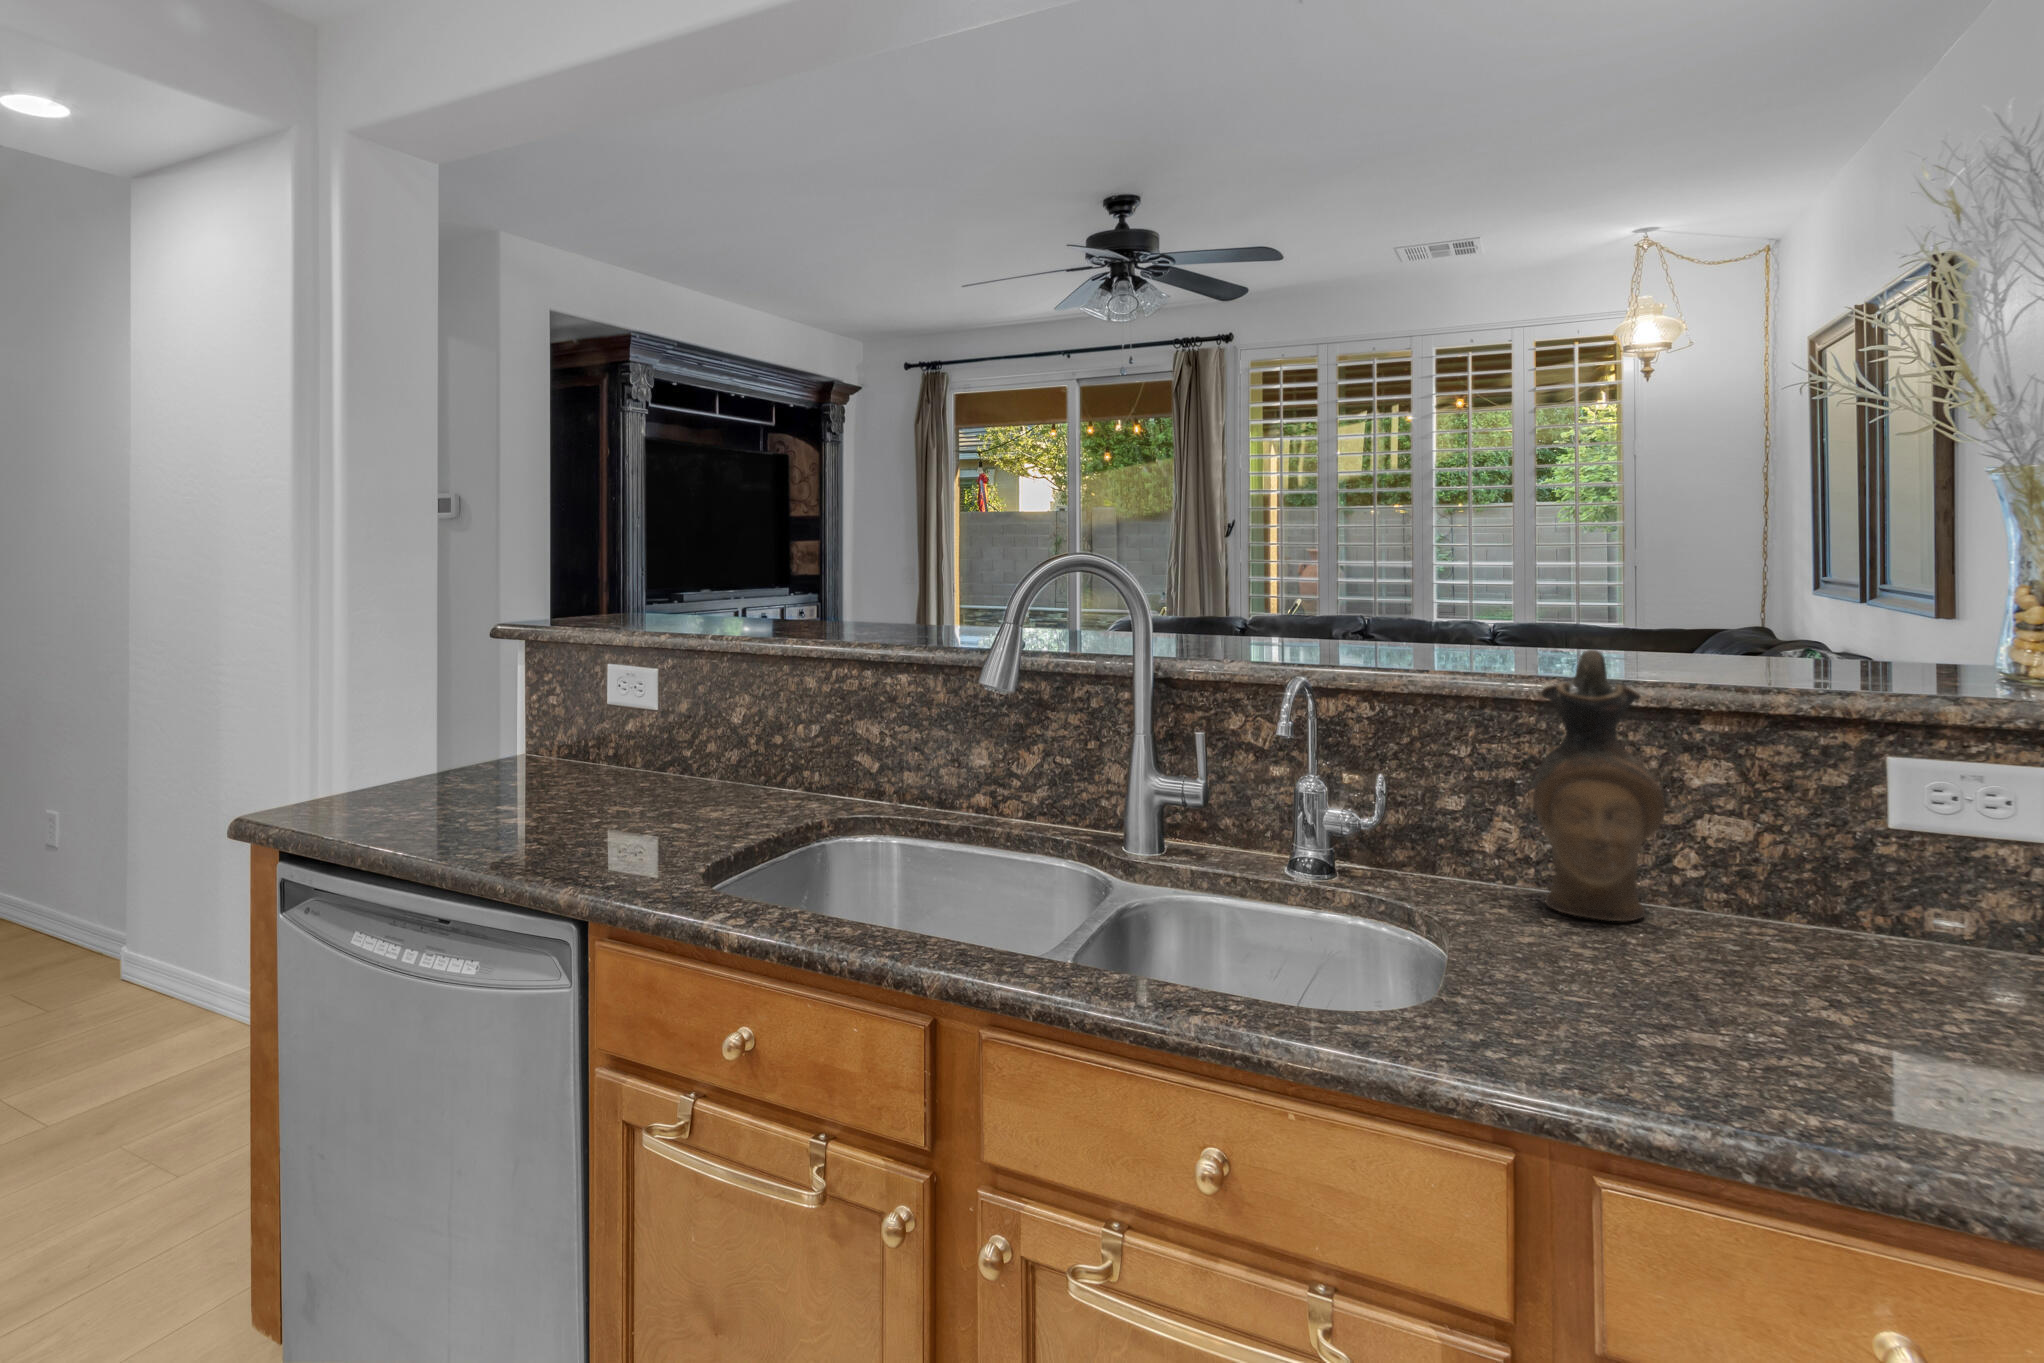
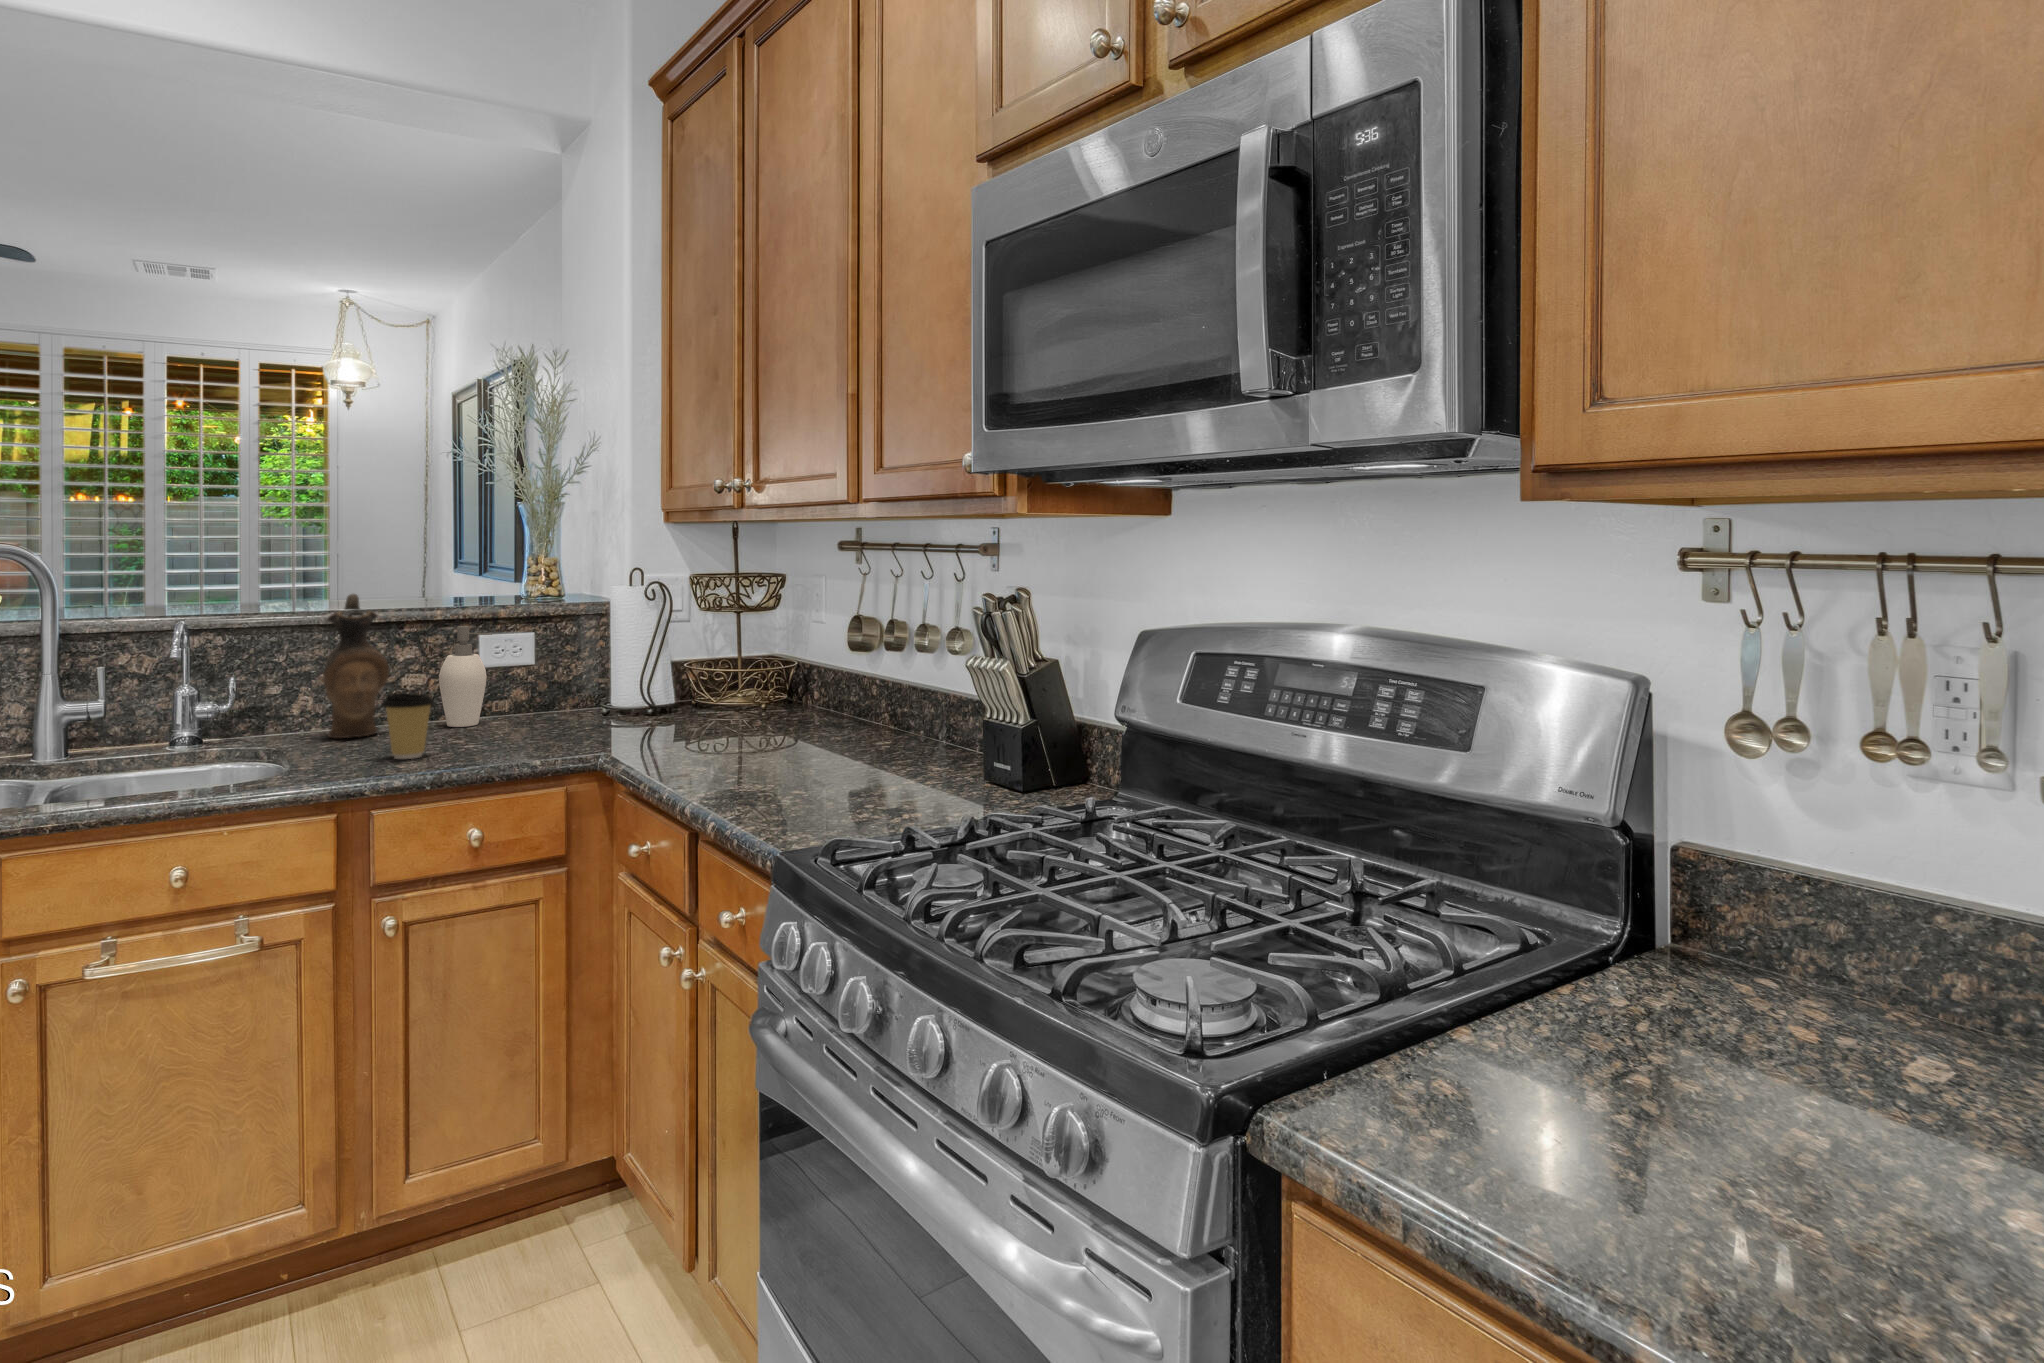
soap dispenser: none [1782,734,1923,954] -> present [439,626,492,727]
coffee cup: none [1631,882,1765,1047] -> present [383,693,434,759]

